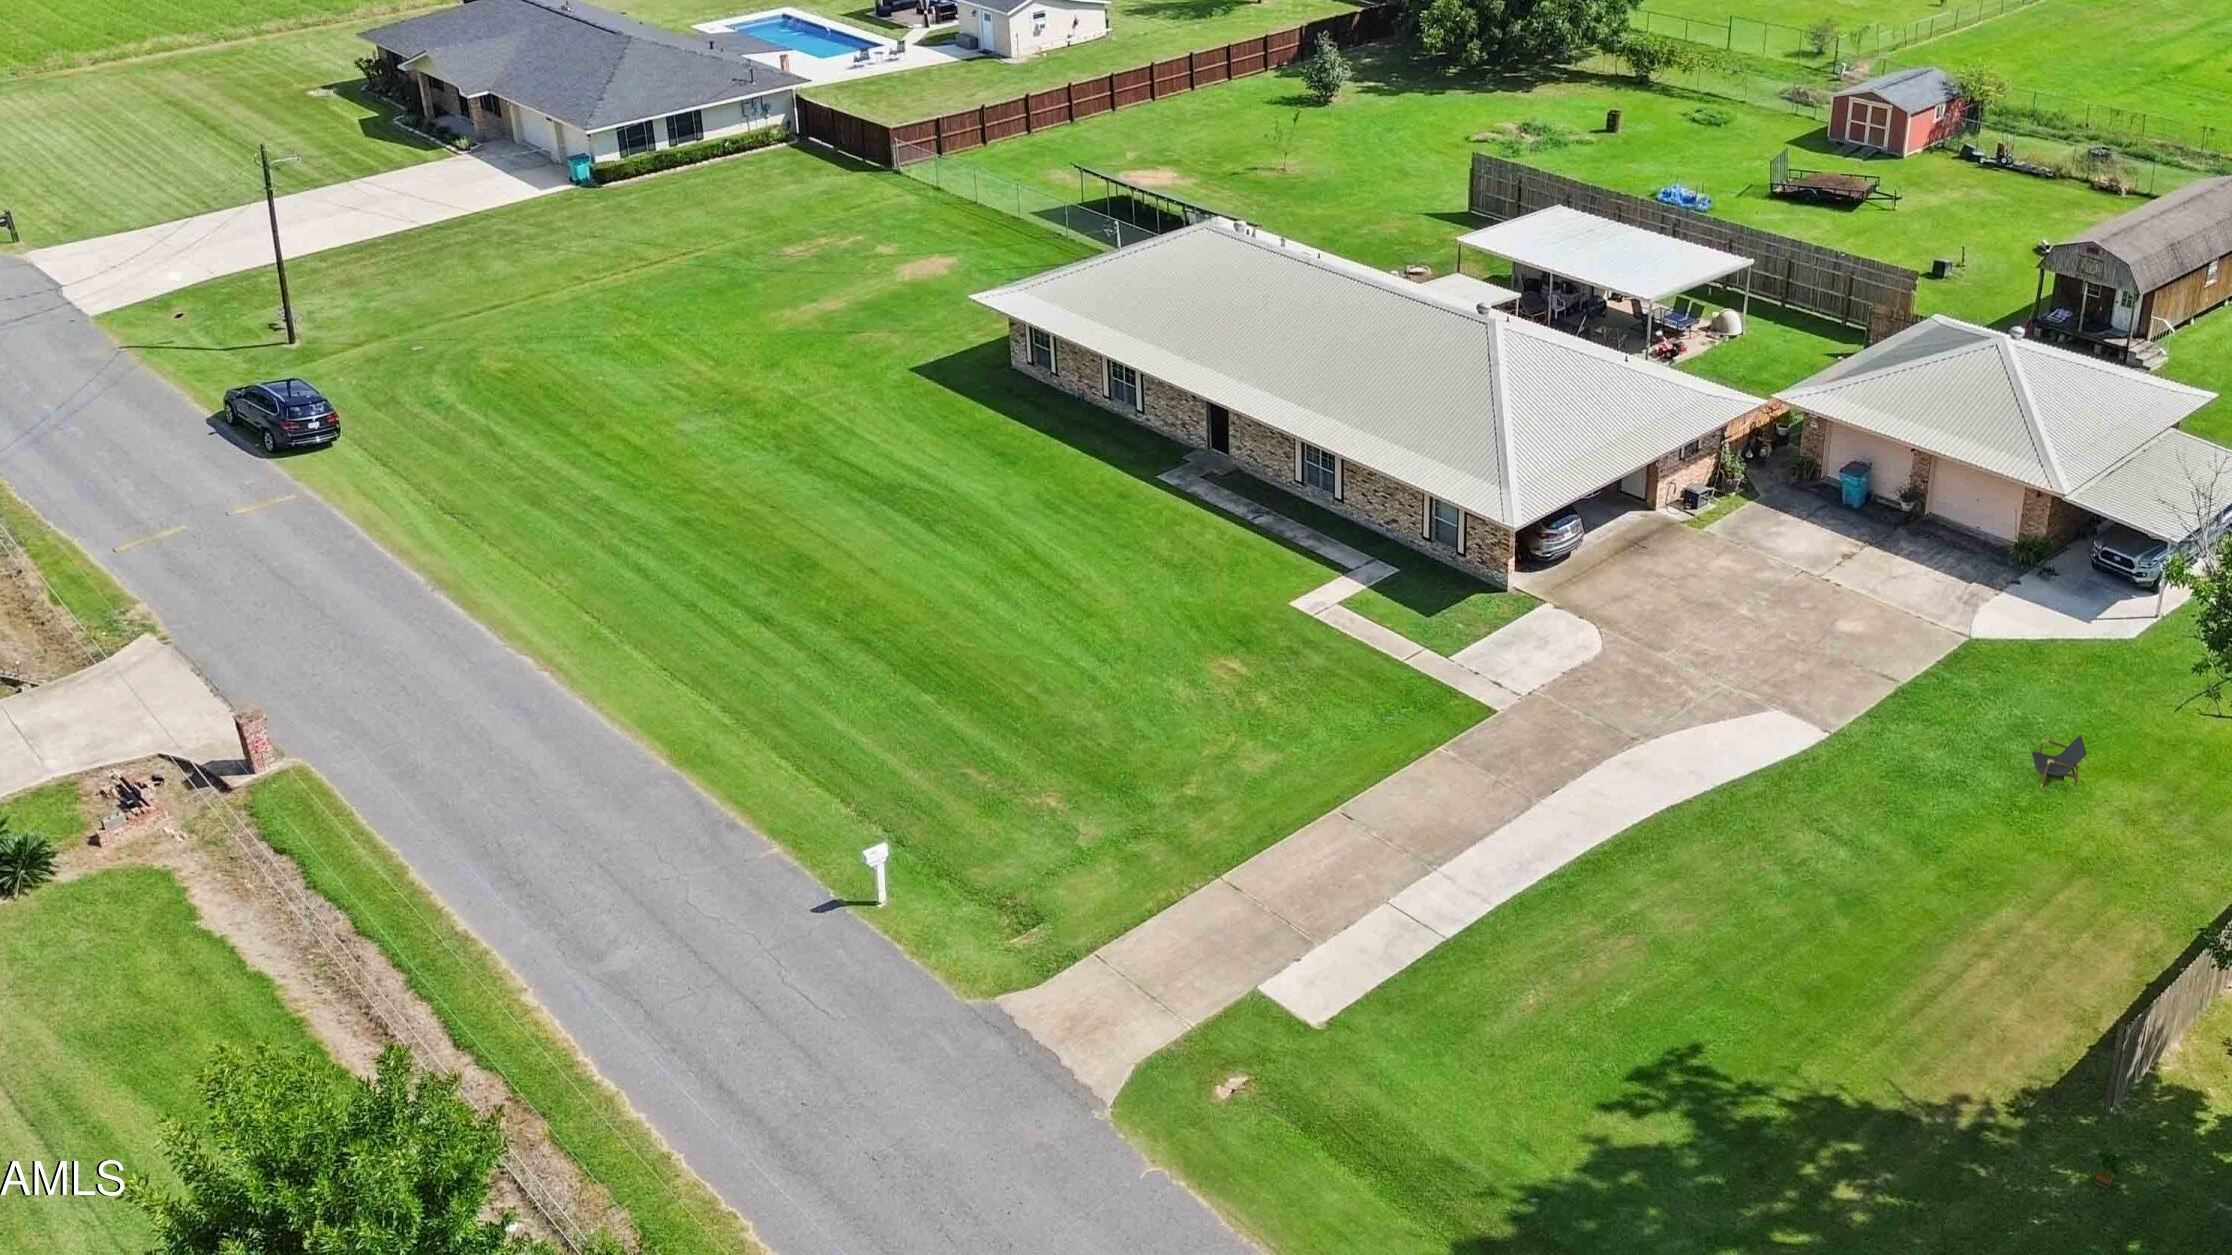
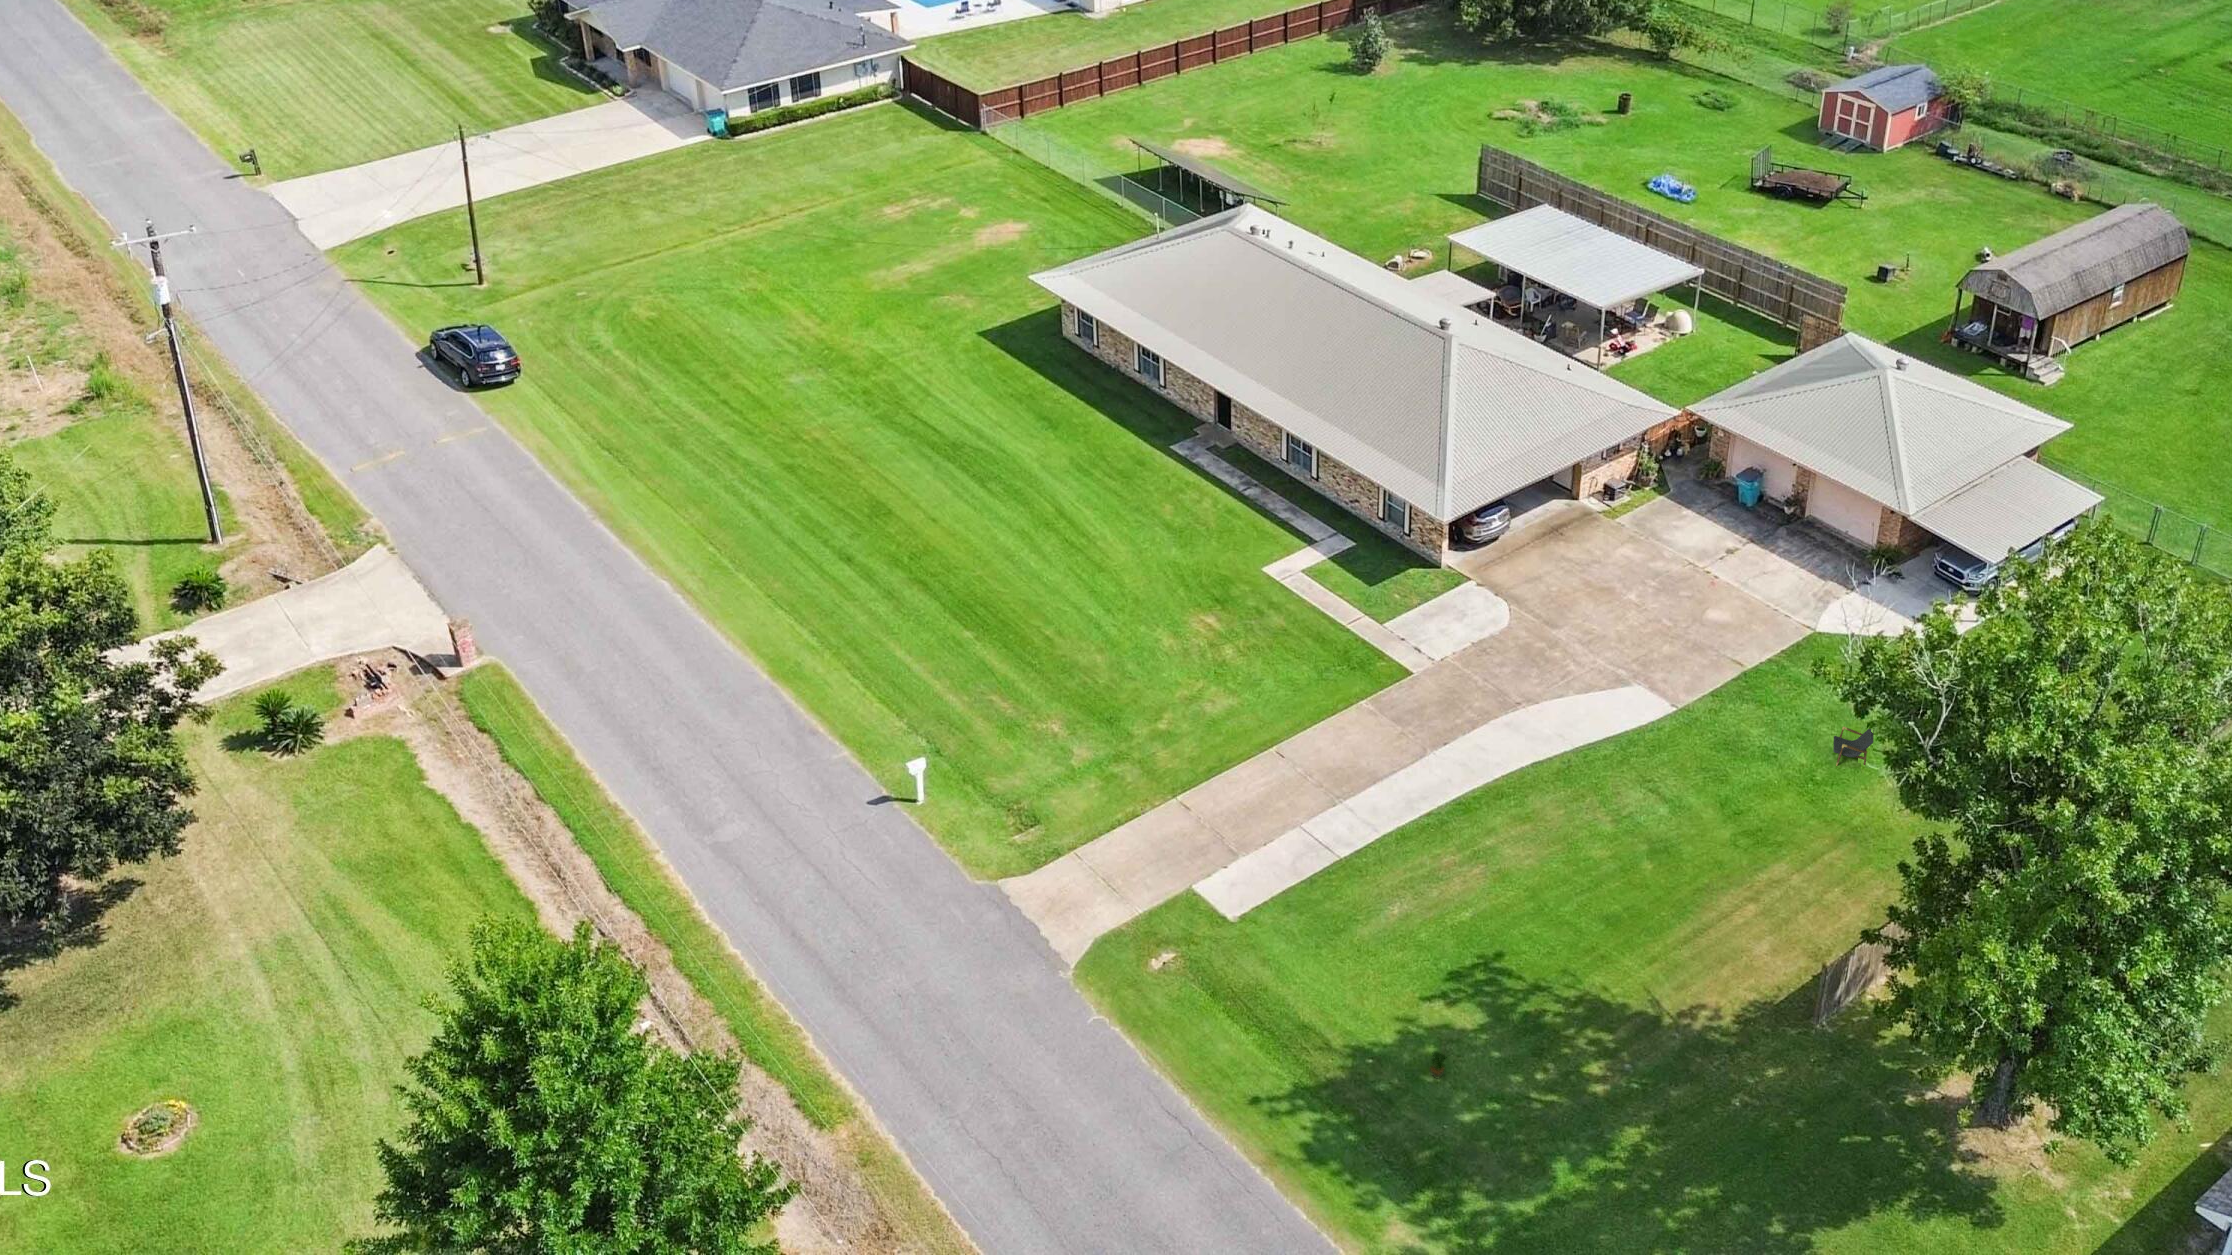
potted tree: present [2095,1151,2122,1190] -> present [1430,1051,1447,1078]

